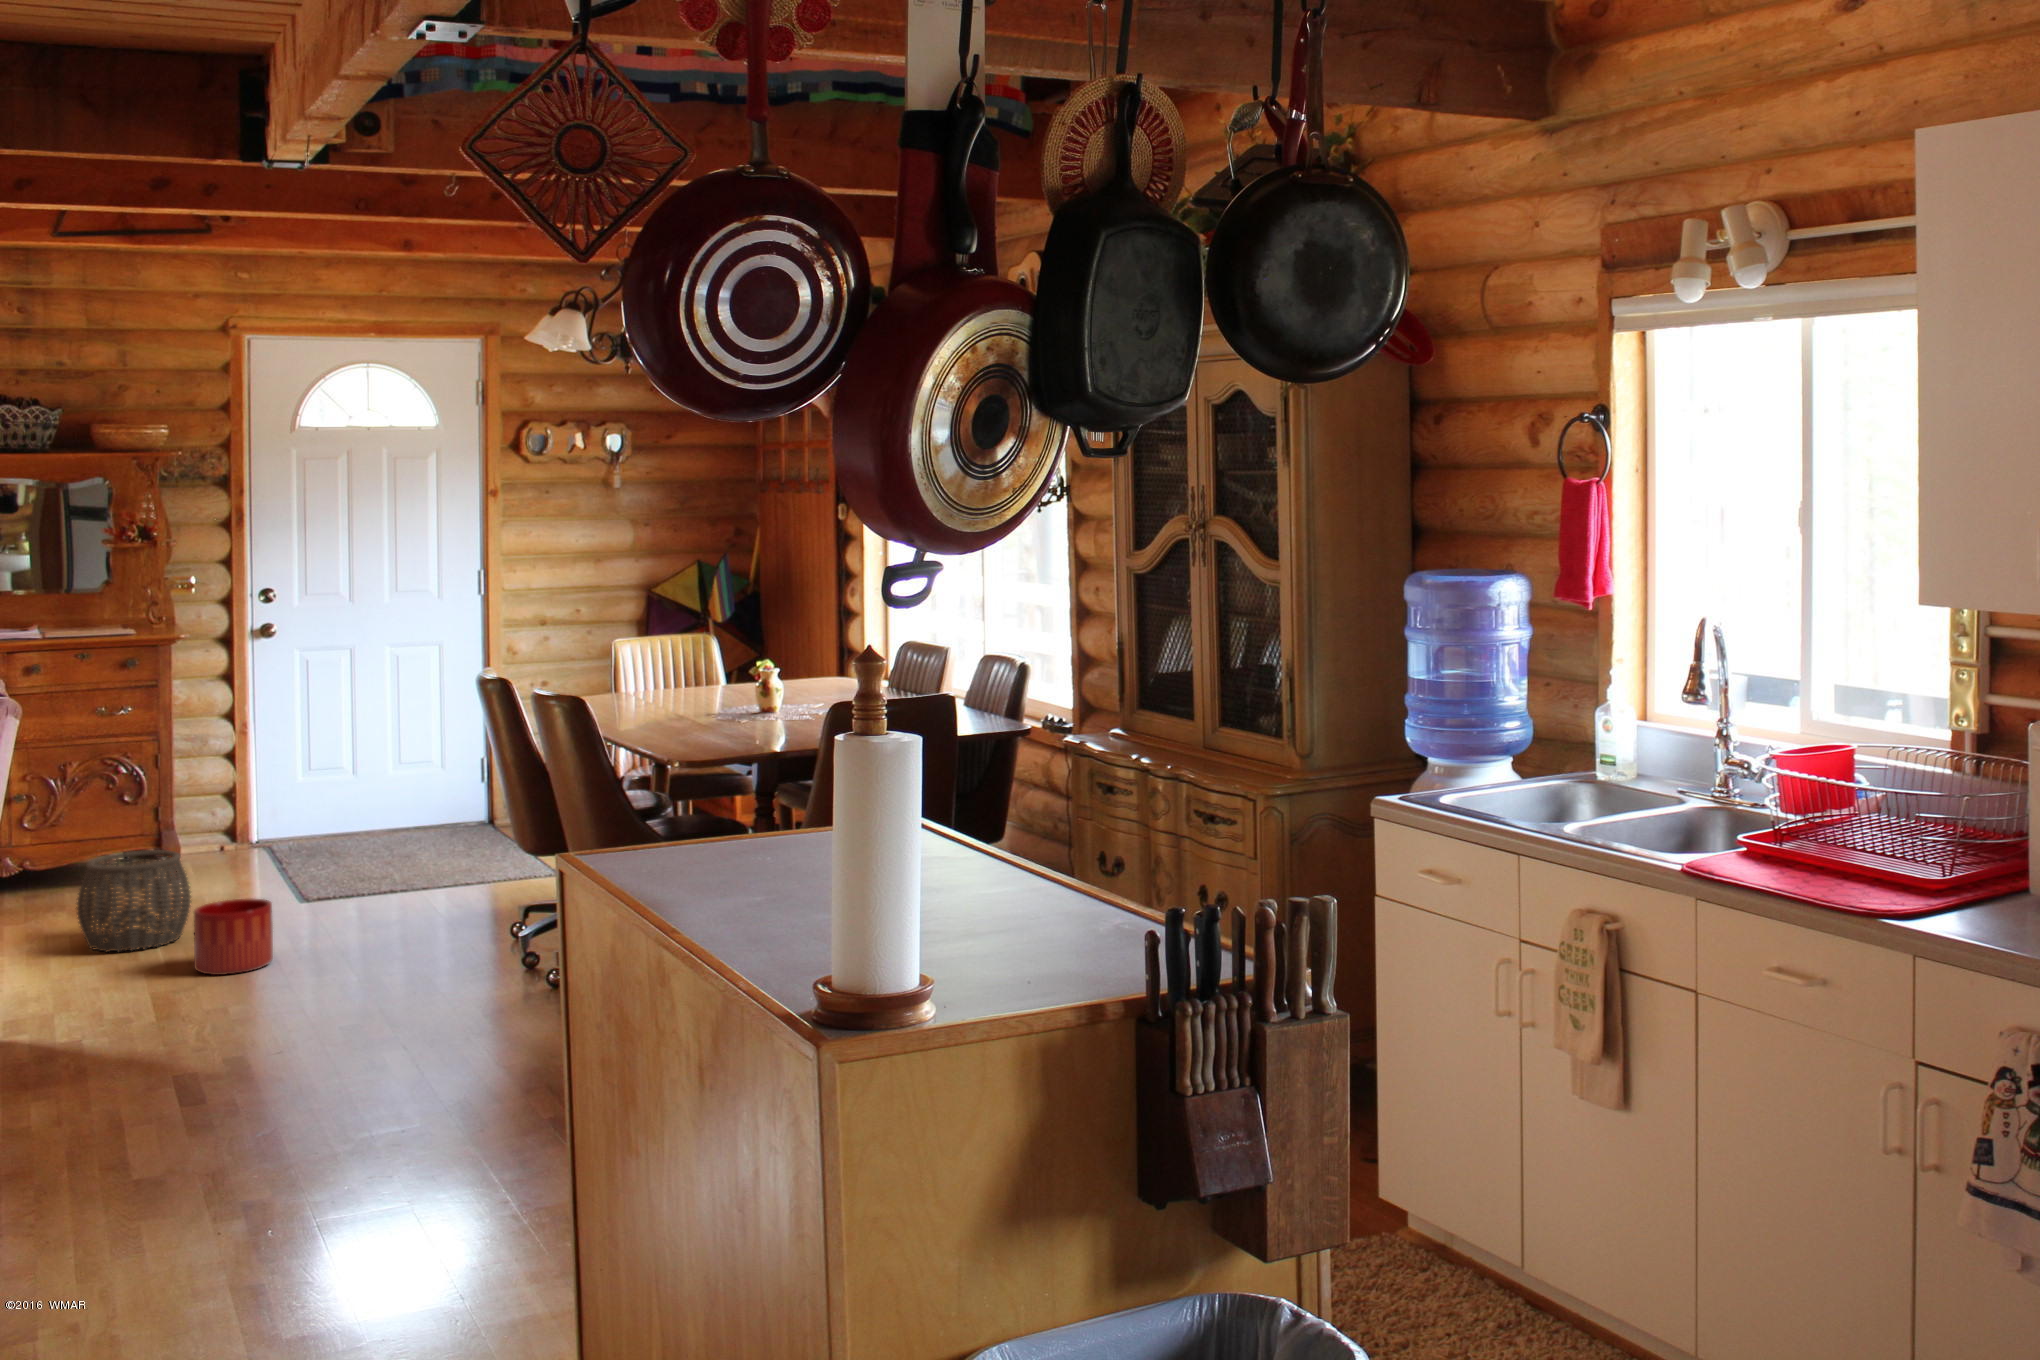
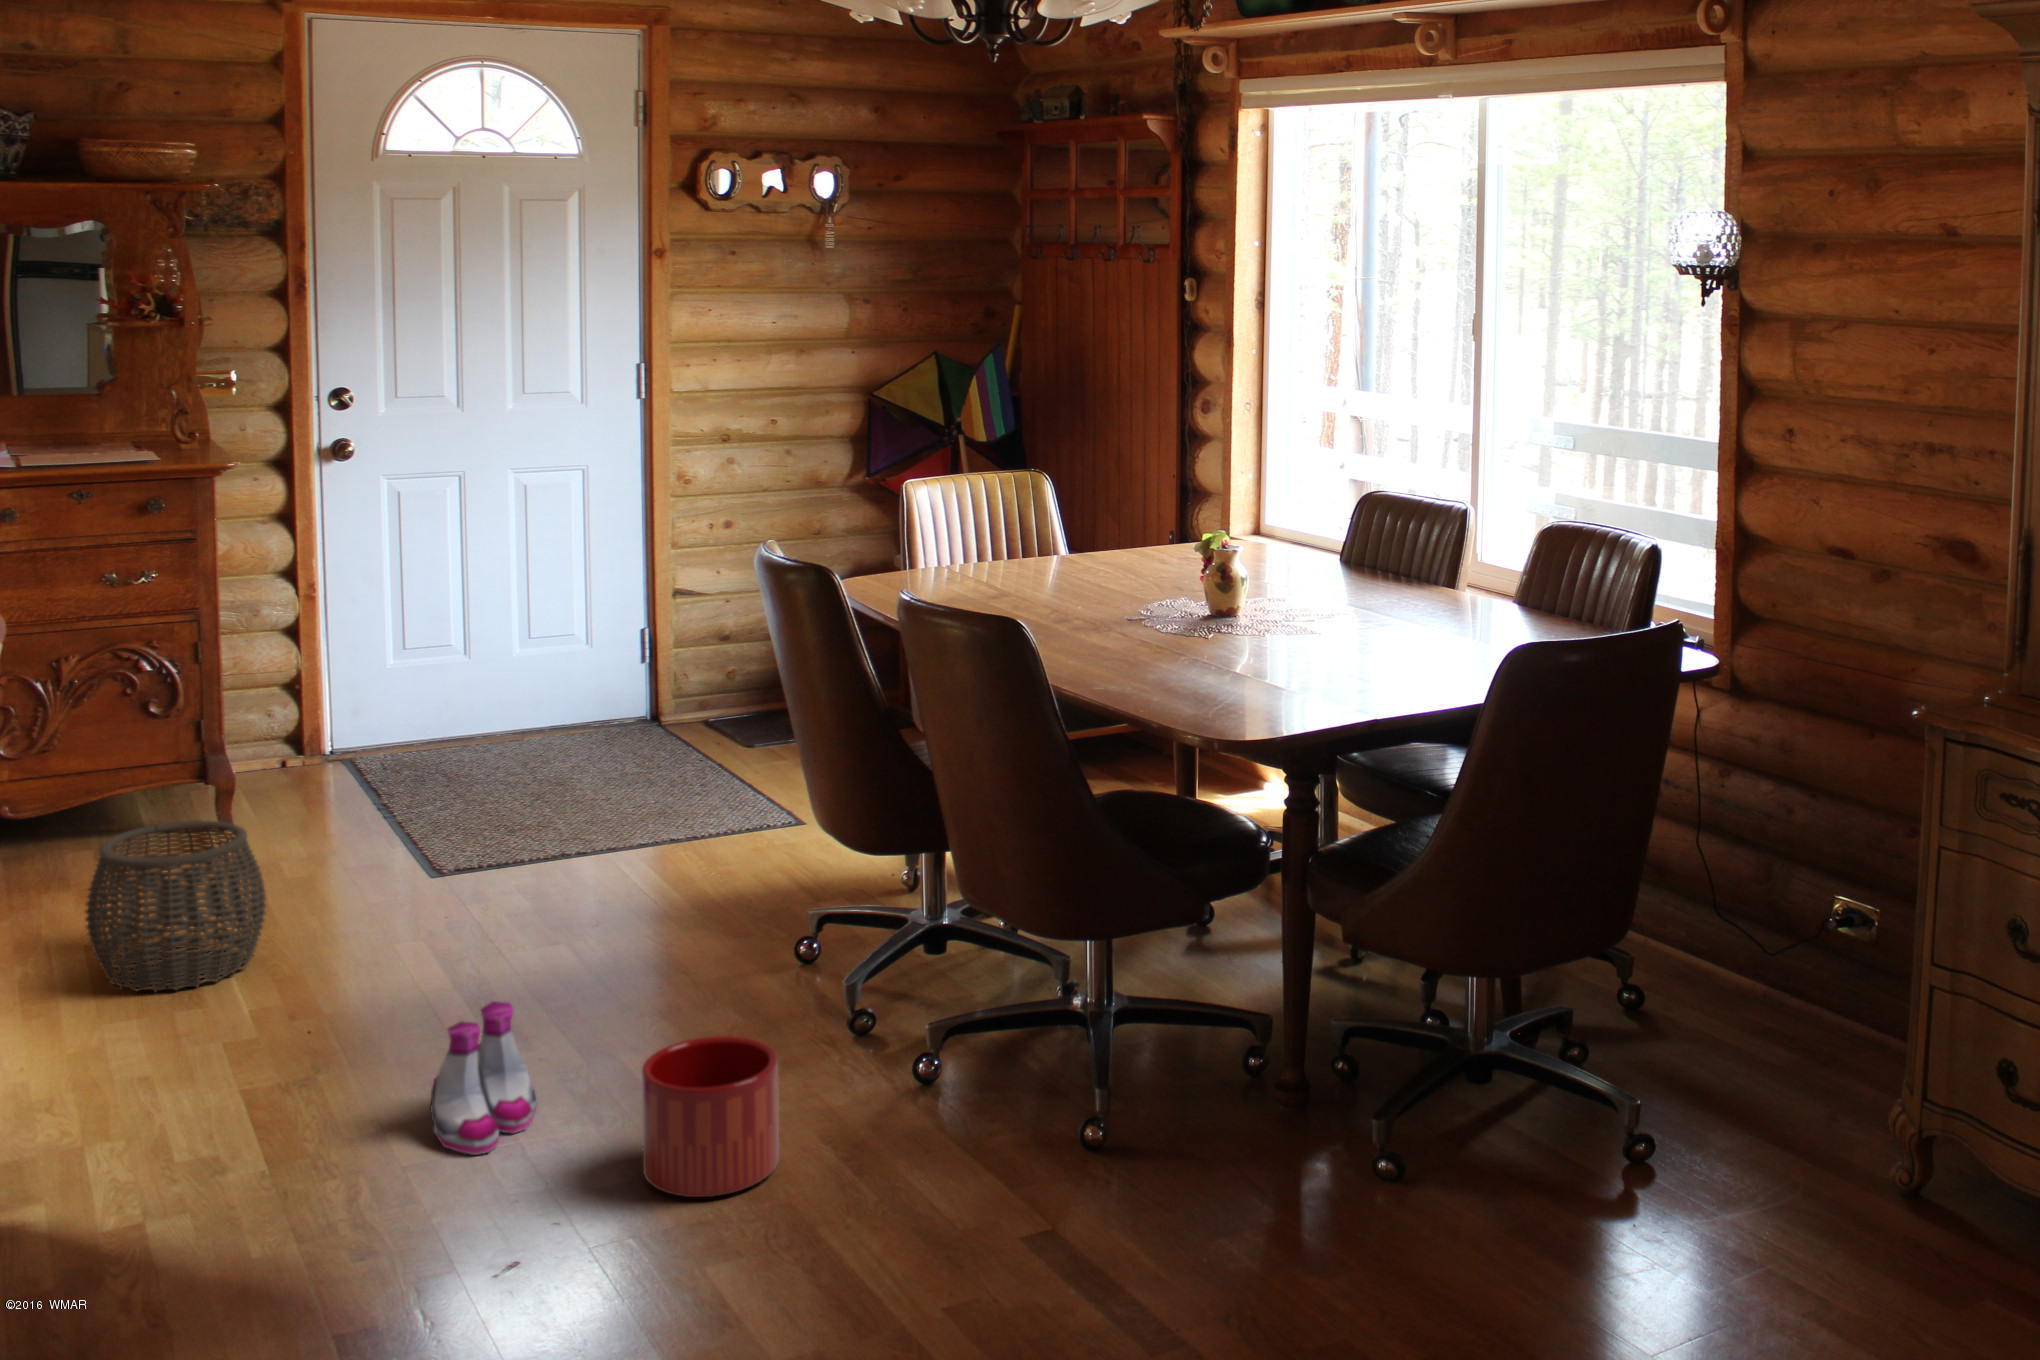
planter: present [194,899,273,975] -> present [642,1036,779,1197]
boots: none [276,924,342,1008] -> present [431,1001,536,1155]

